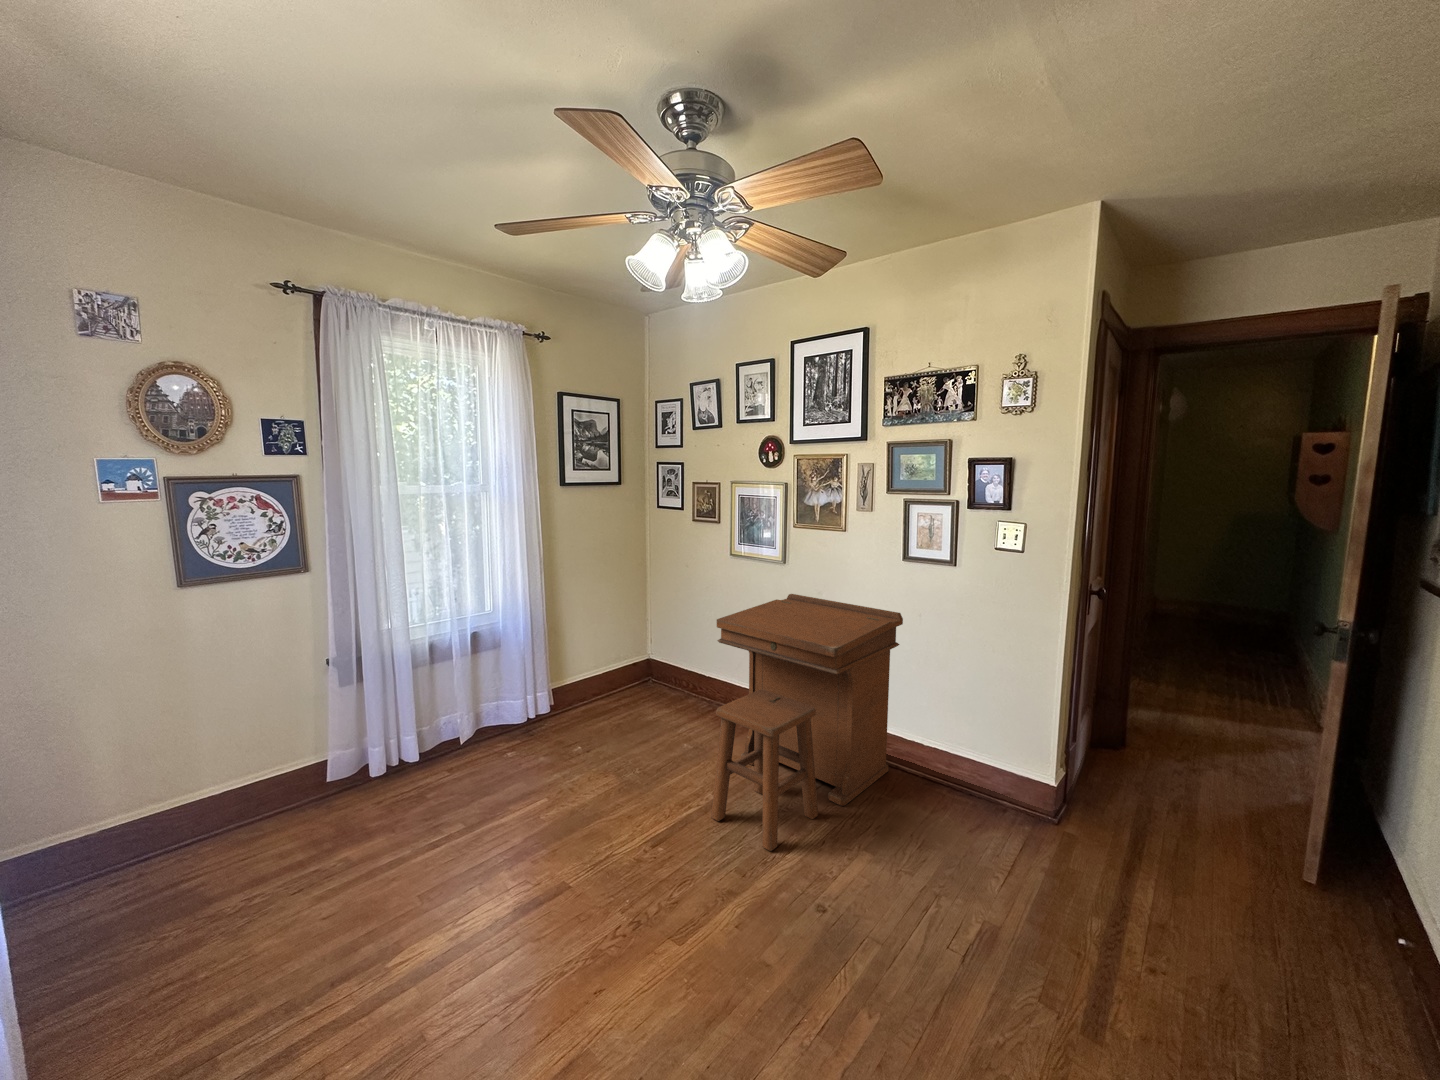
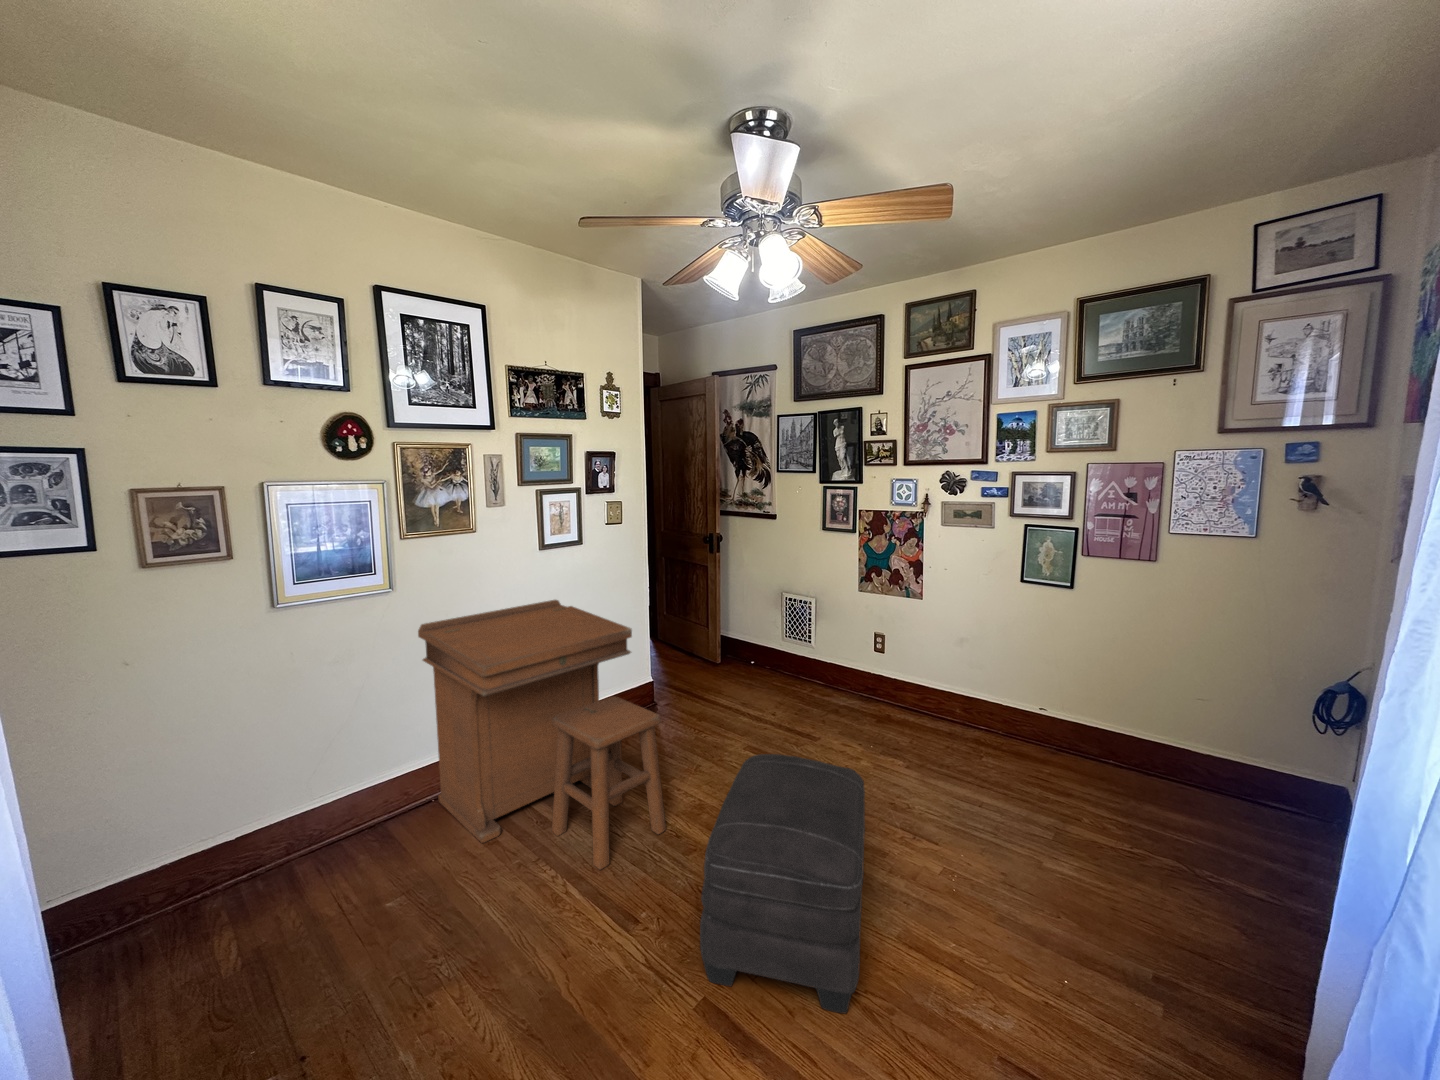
ottoman: none [506,780,748,1027] -> present [700,754,865,1013]

